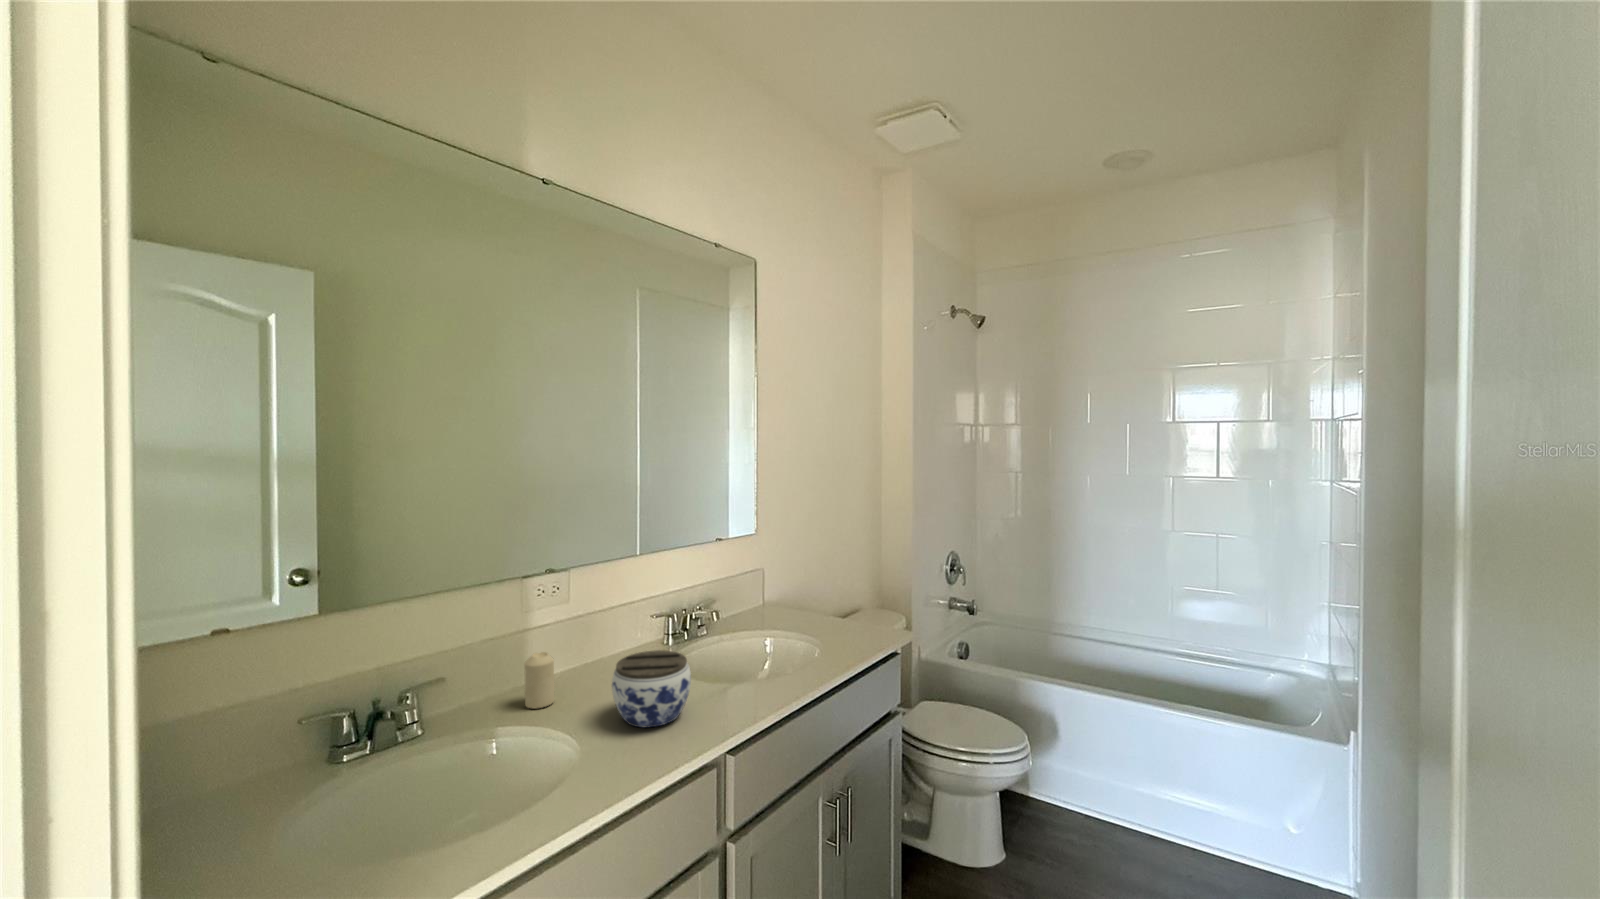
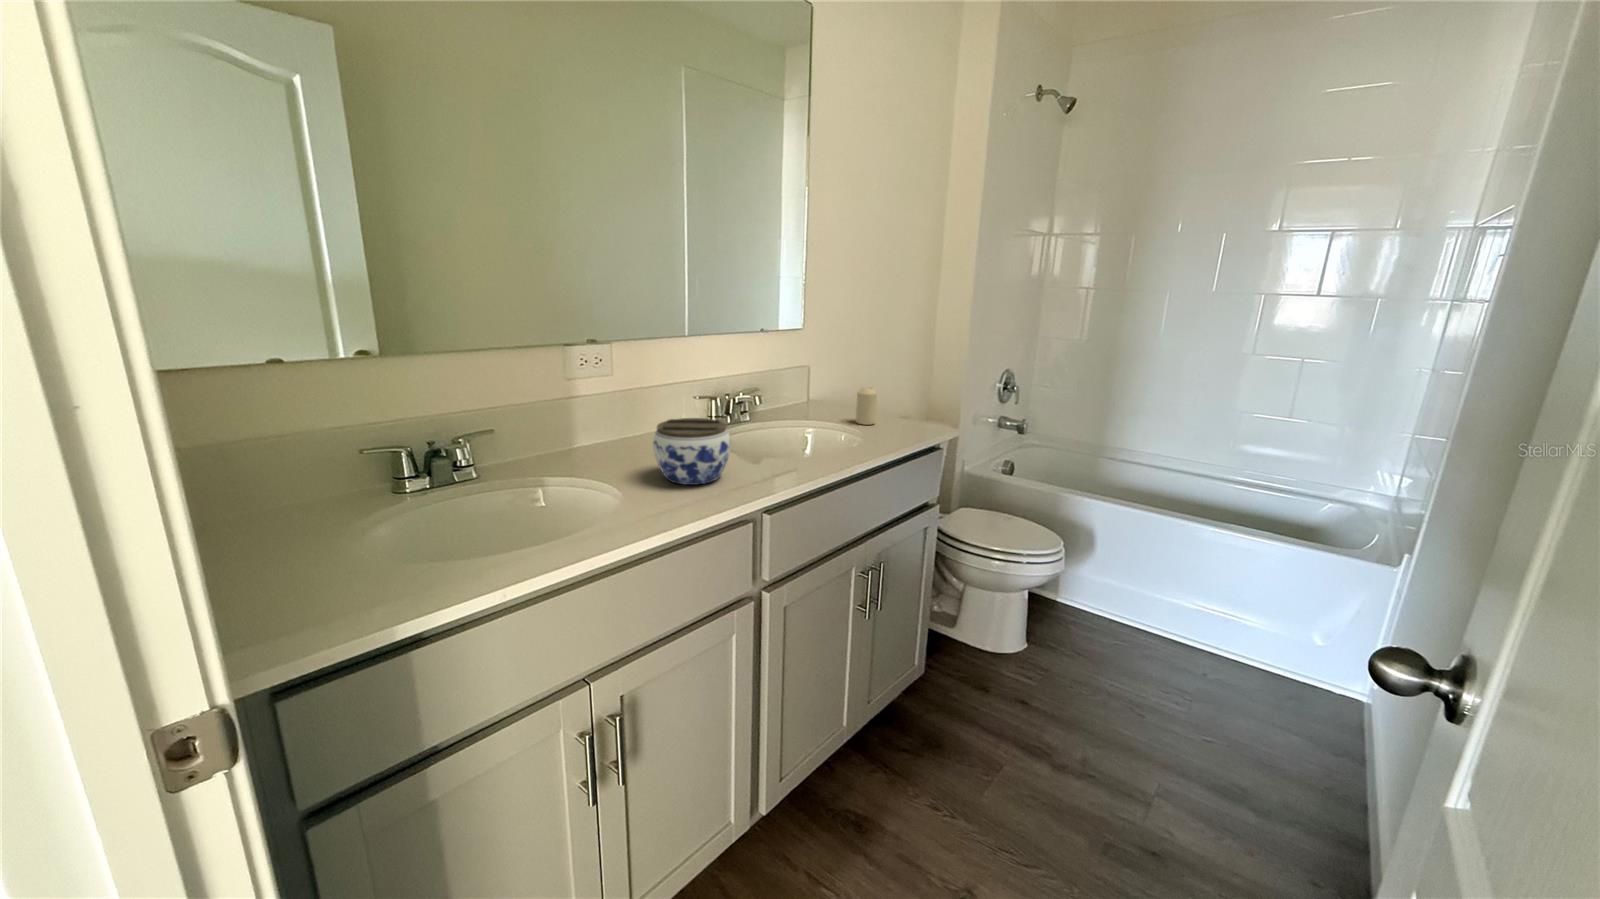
candle: present [524,652,554,708] -> present [856,387,877,425]

